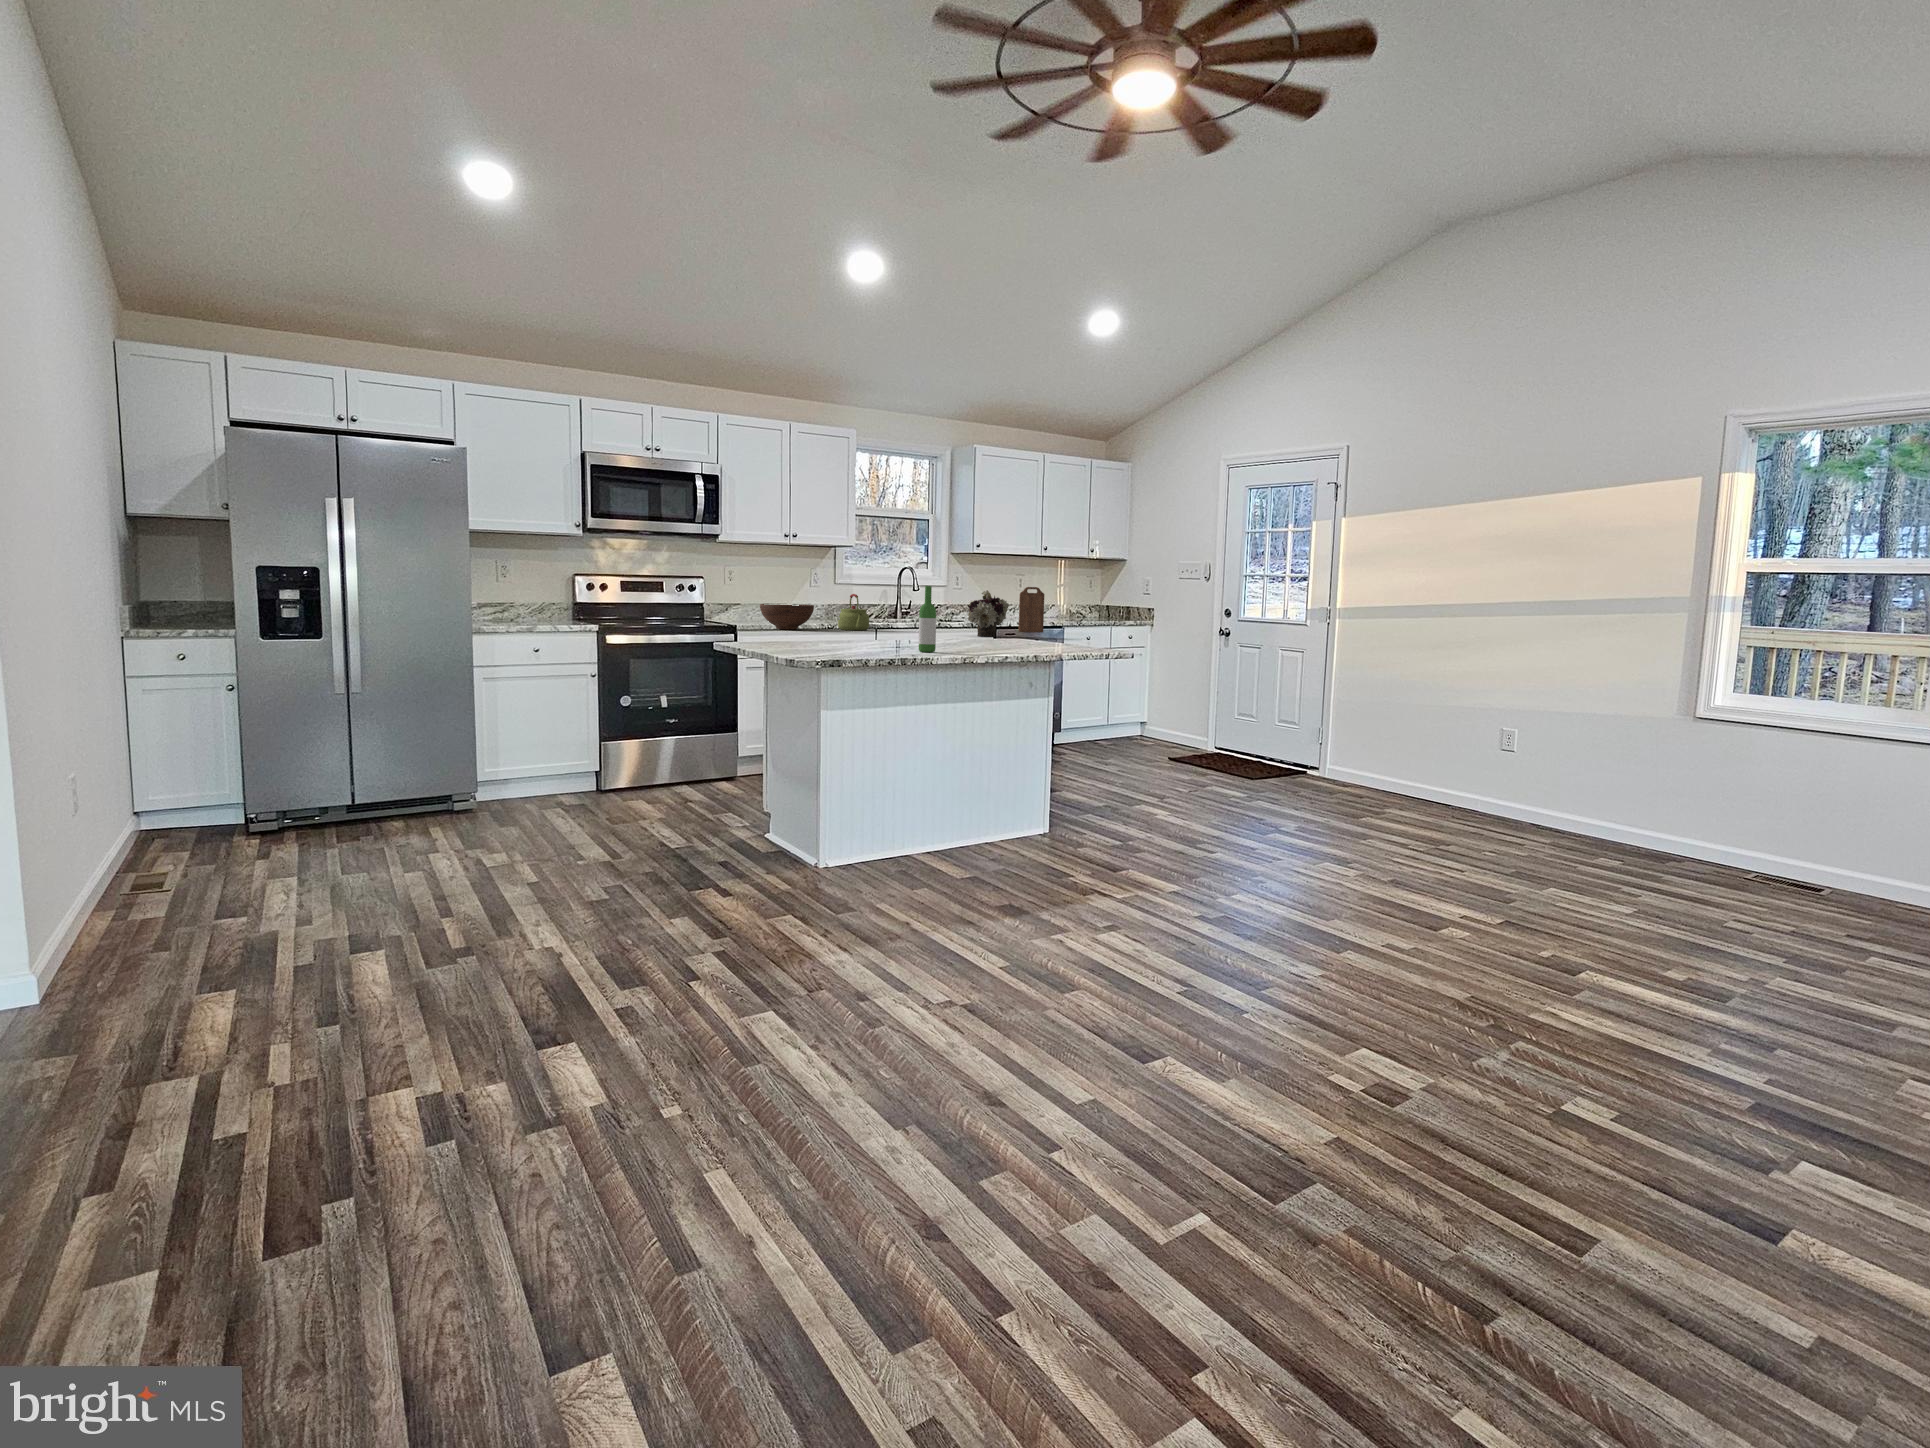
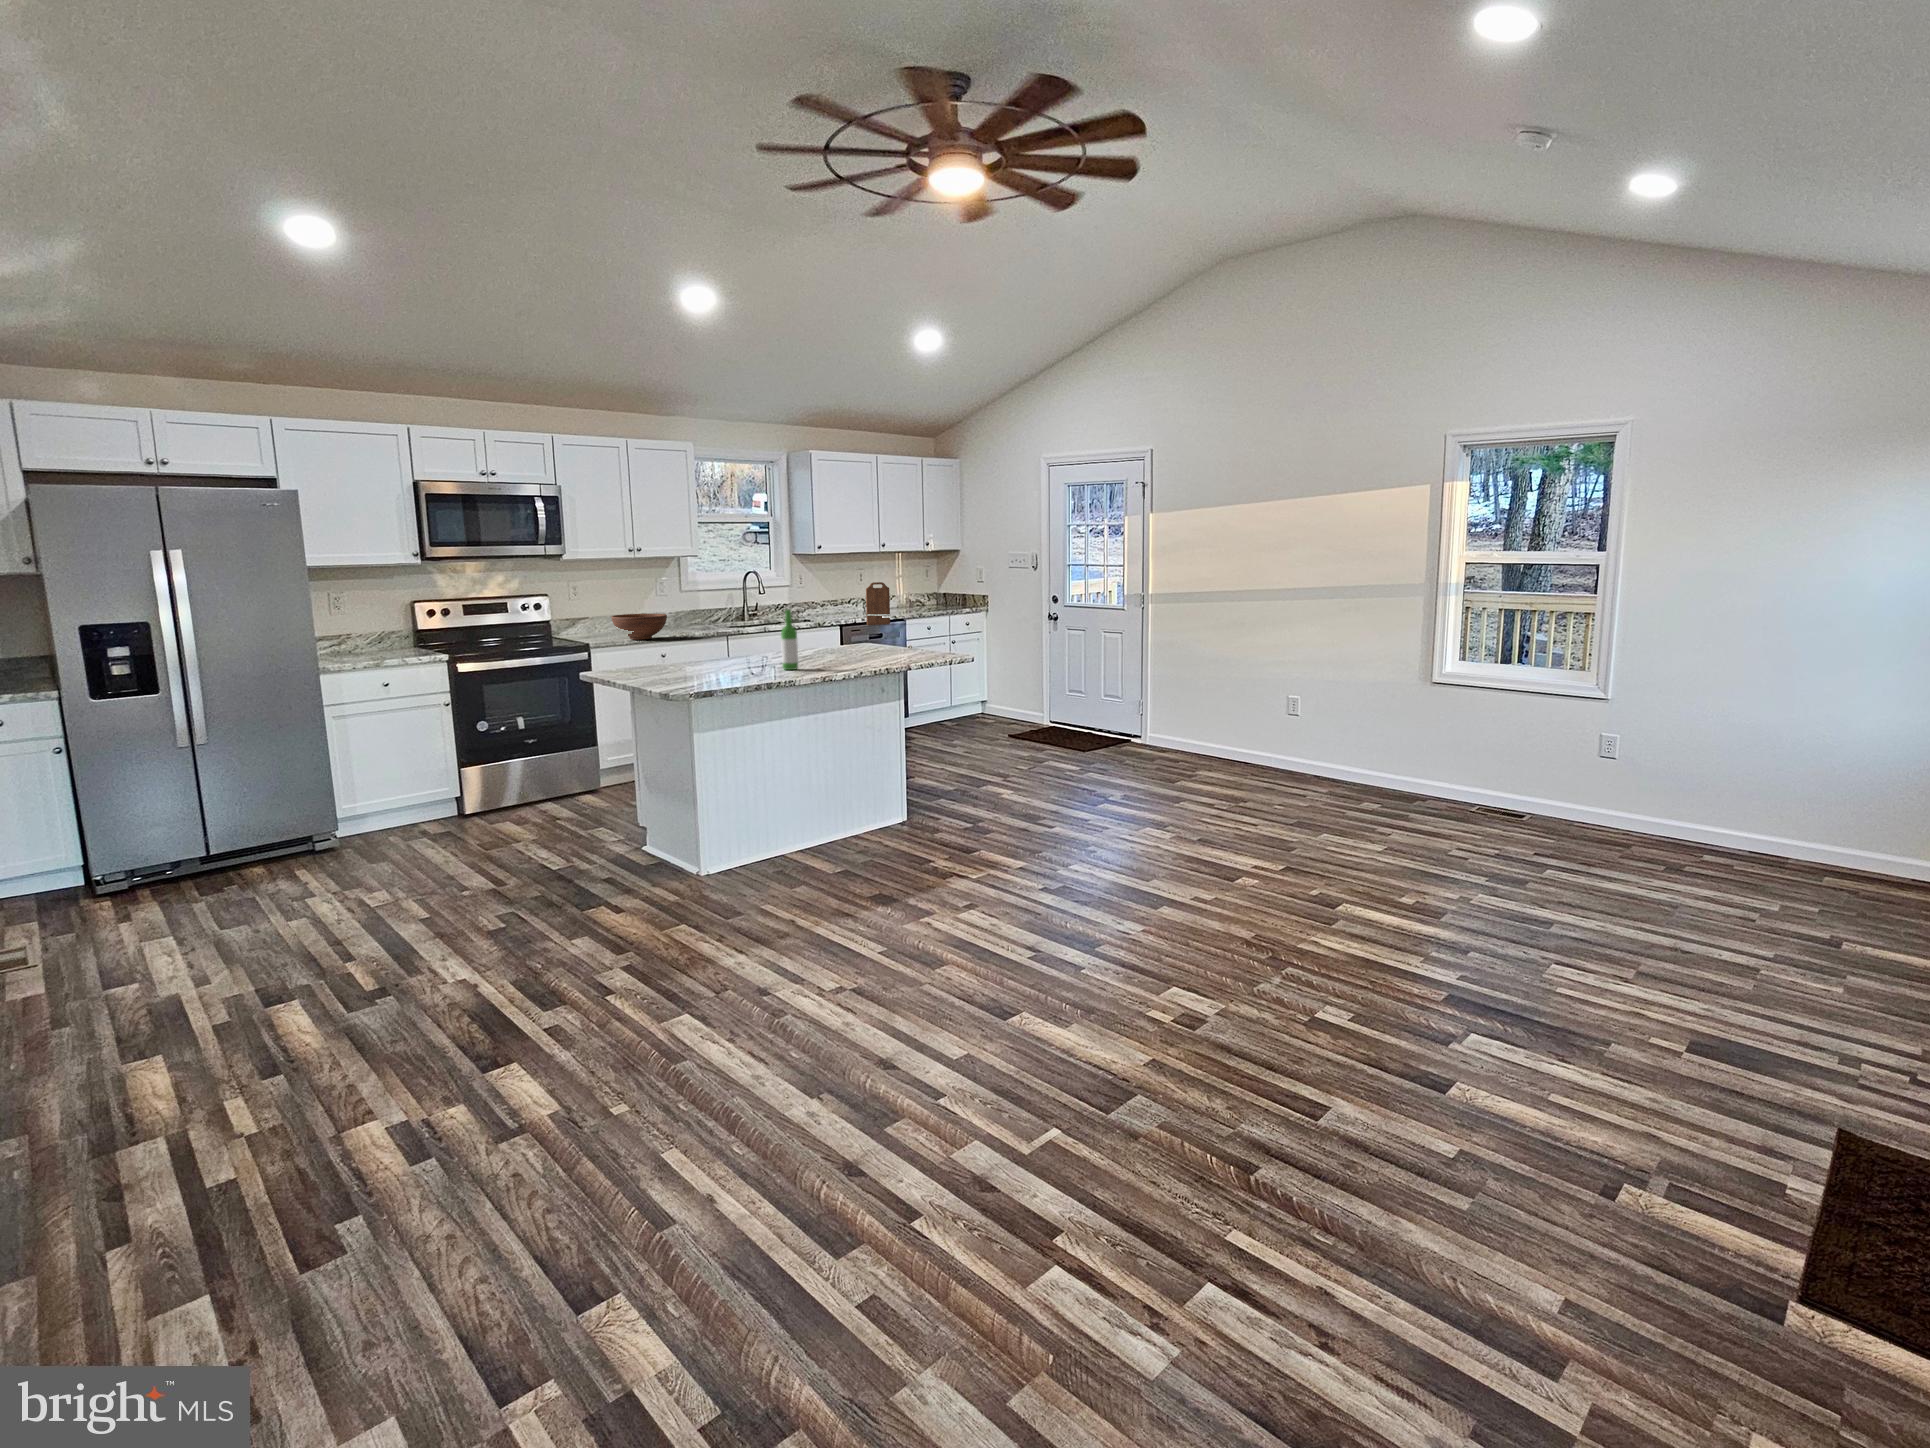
flower arrangement: present [968,590,1008,637] -> none [819,593,858,637]
kettle: present [838,594,869,631] -> none [691,600,723,636]

